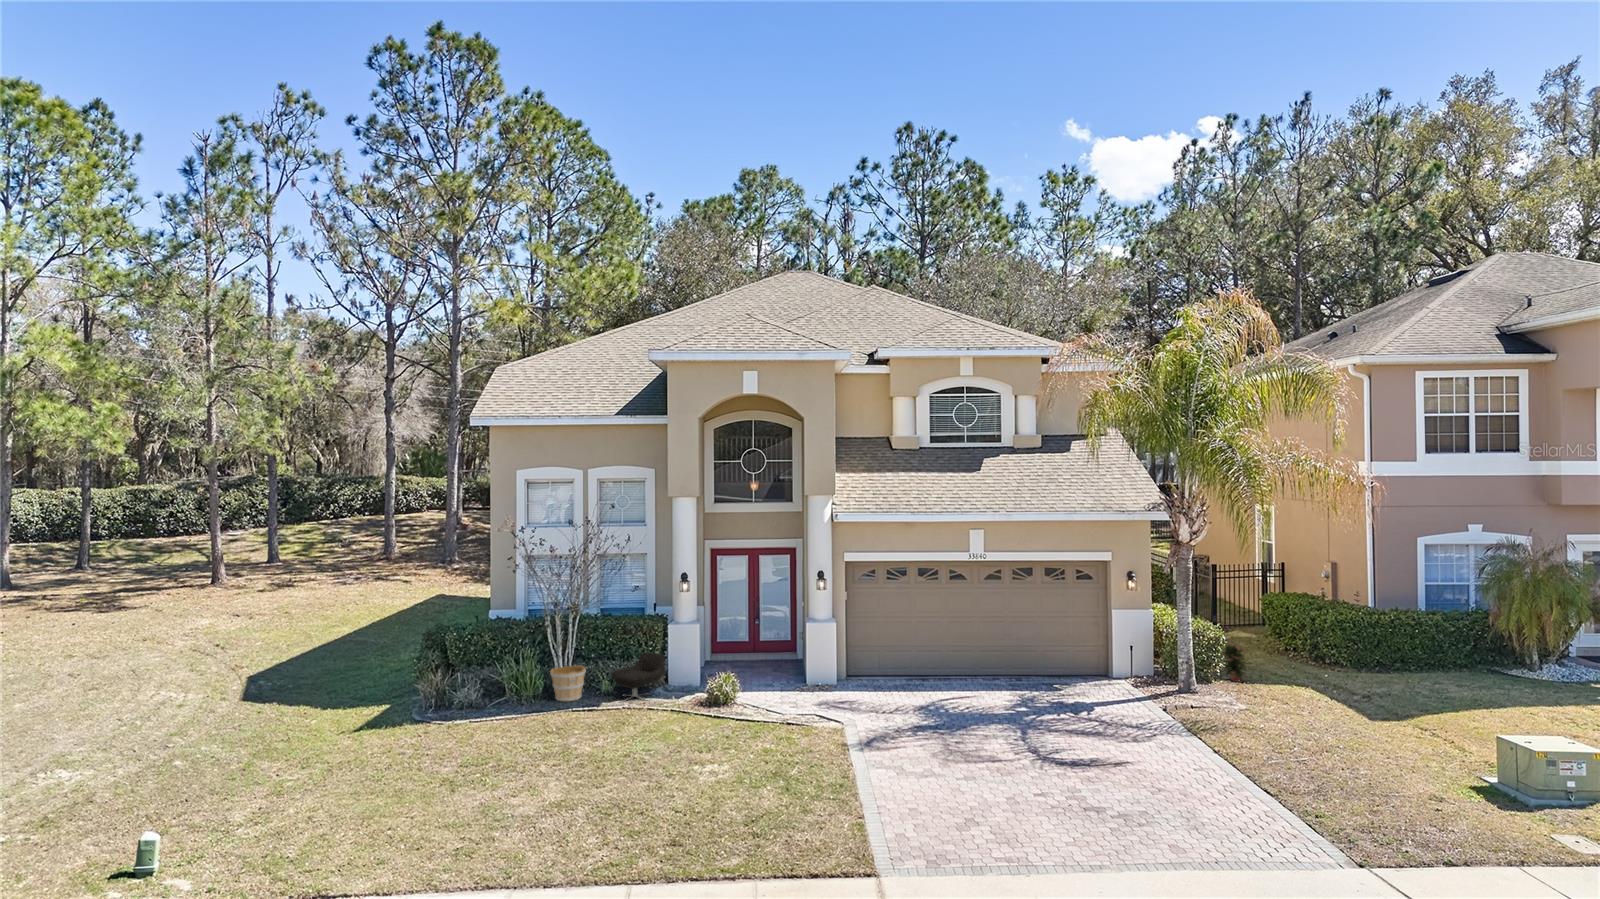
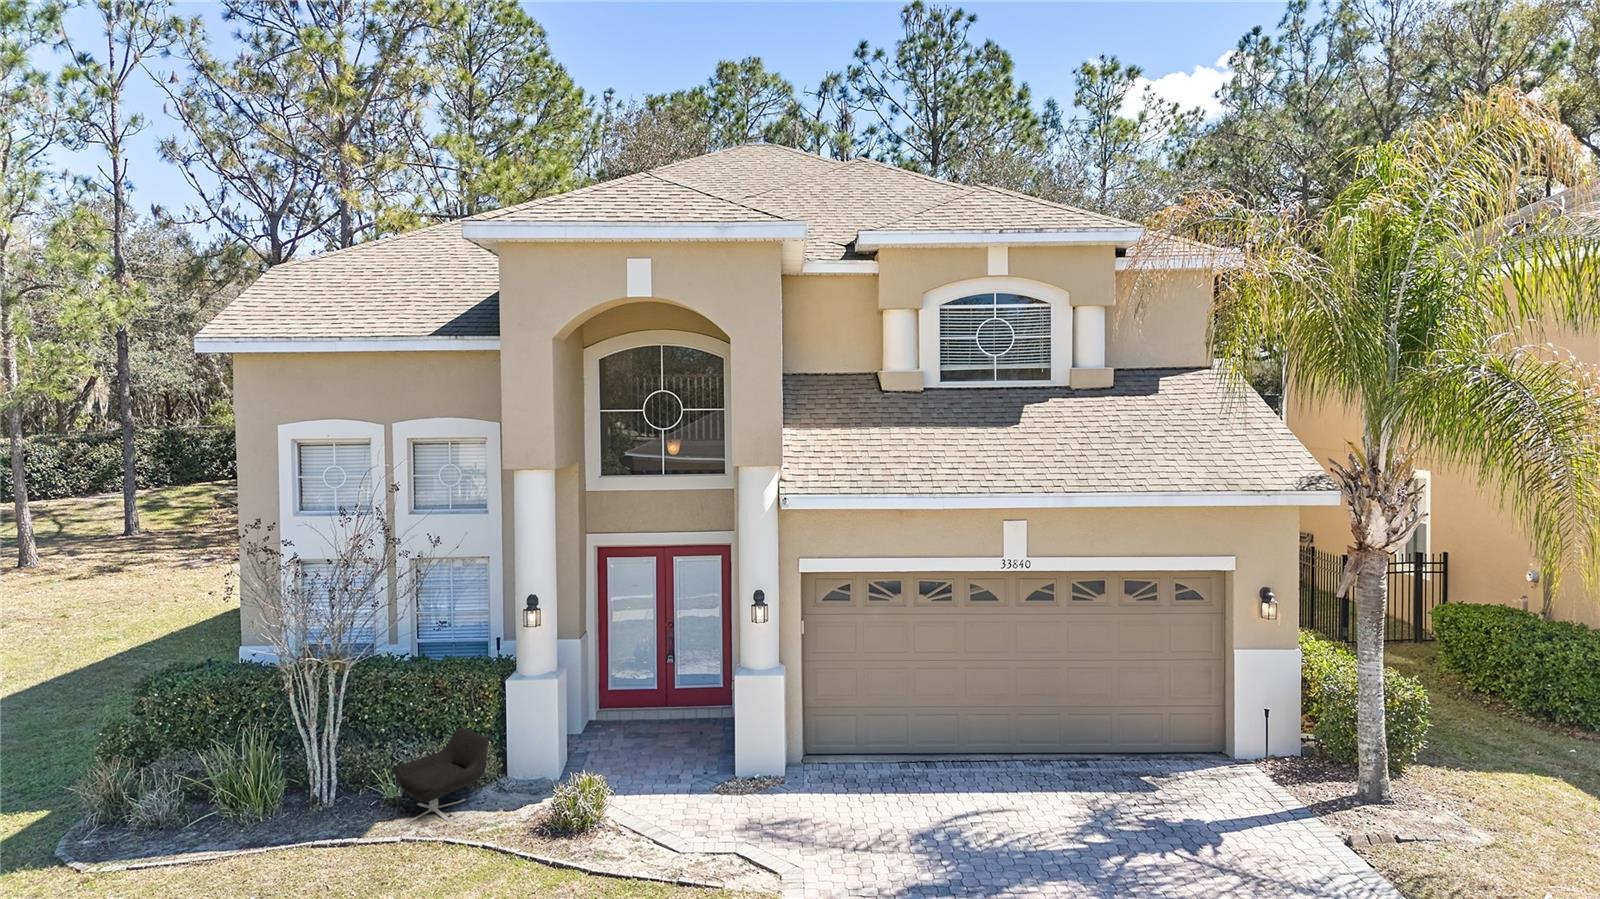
decorative plant: present [1221,643,1248,682] -> none [1421,712,1478,778]
wooden bucket: present [550,665,586,702] -> none [288,752,353,822]

